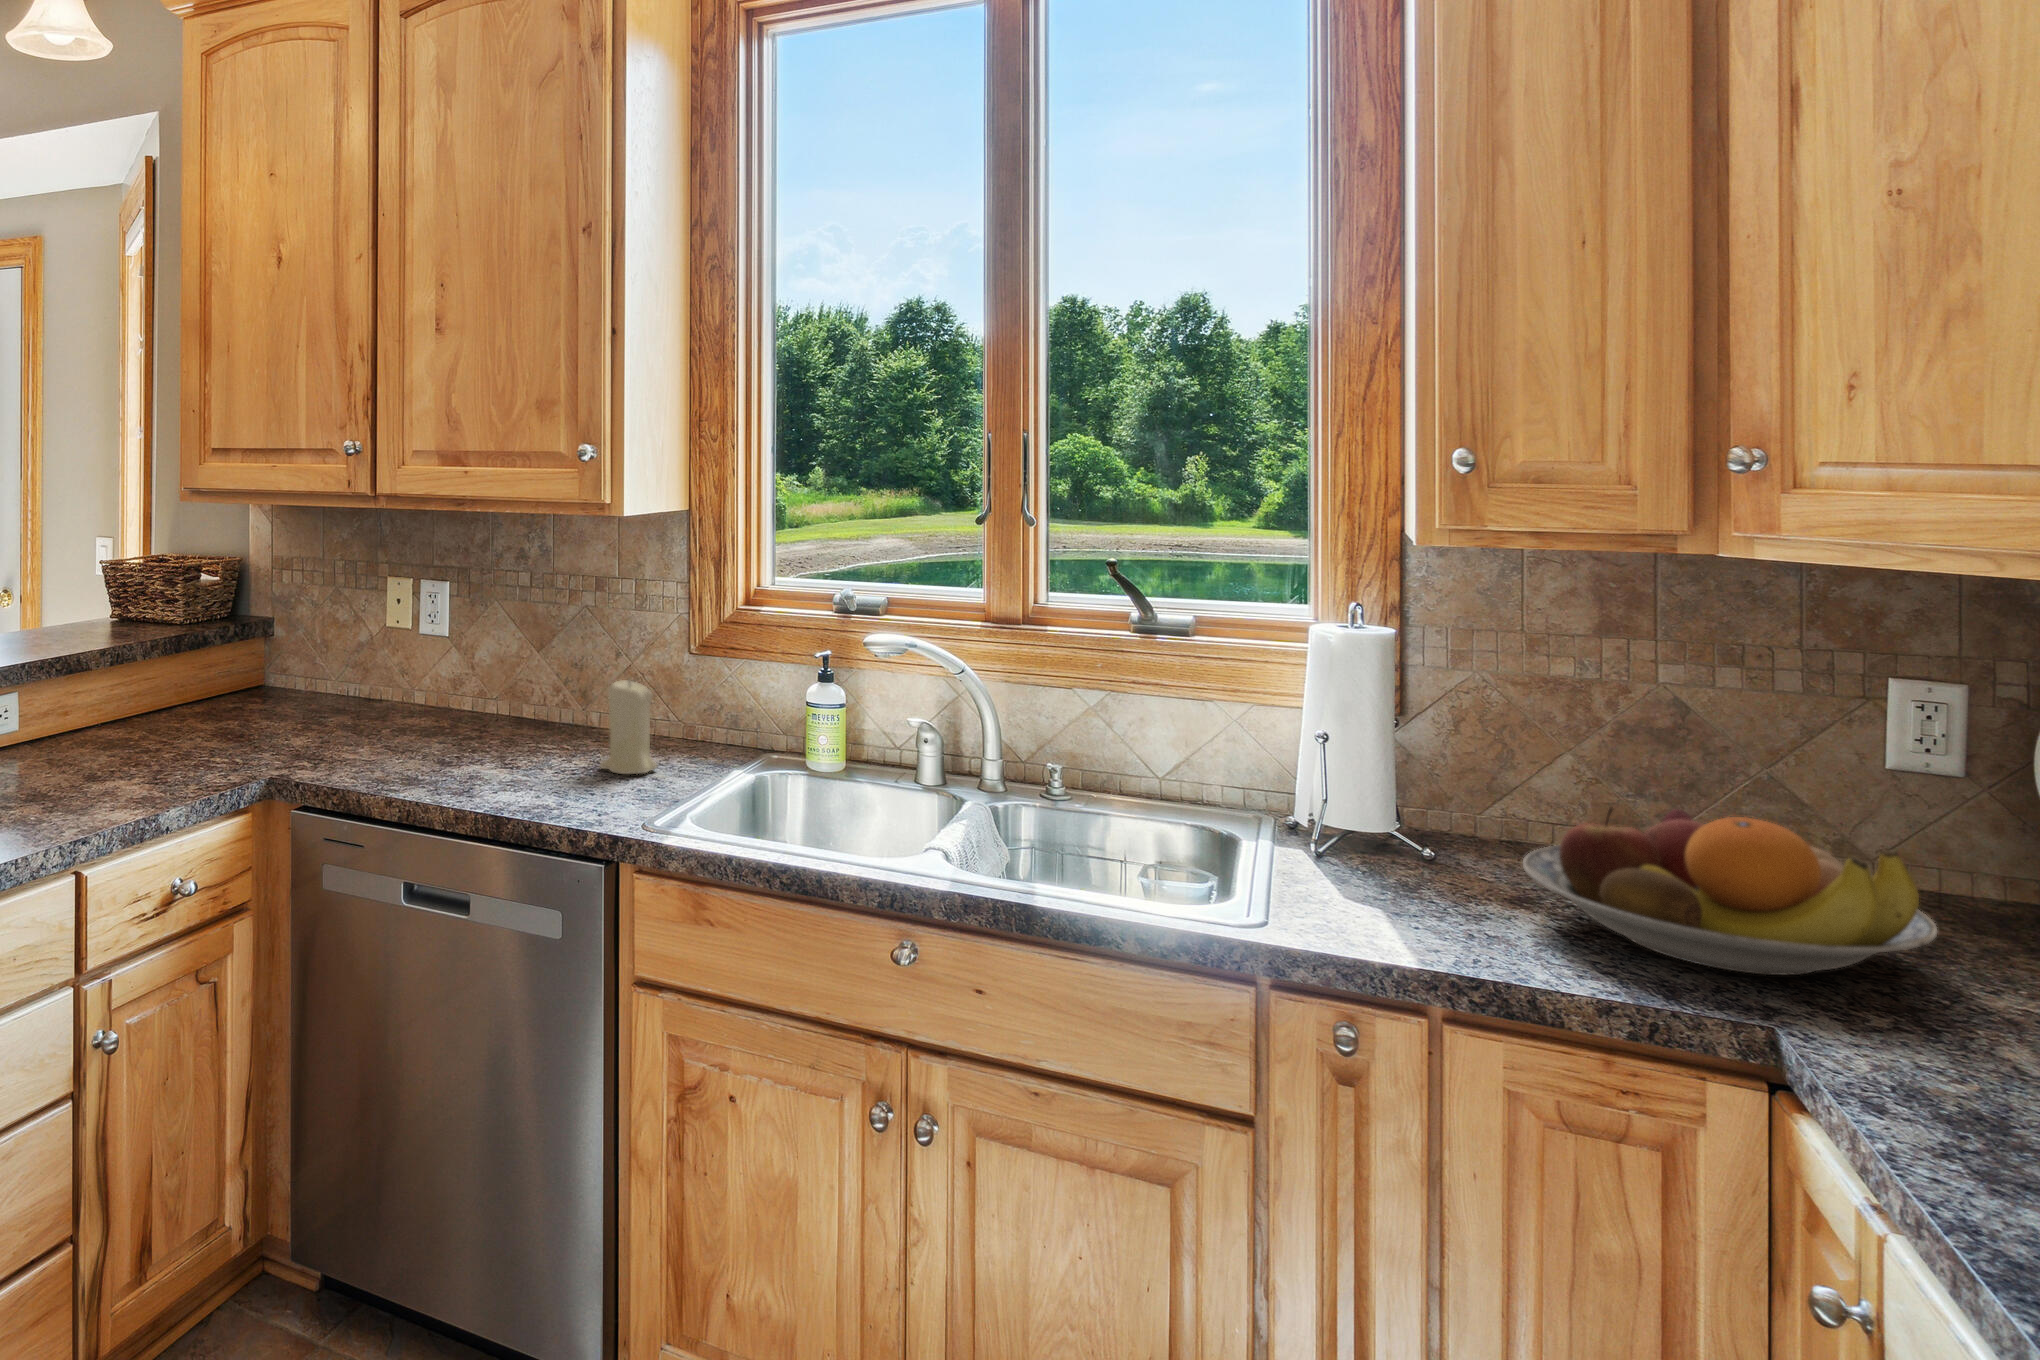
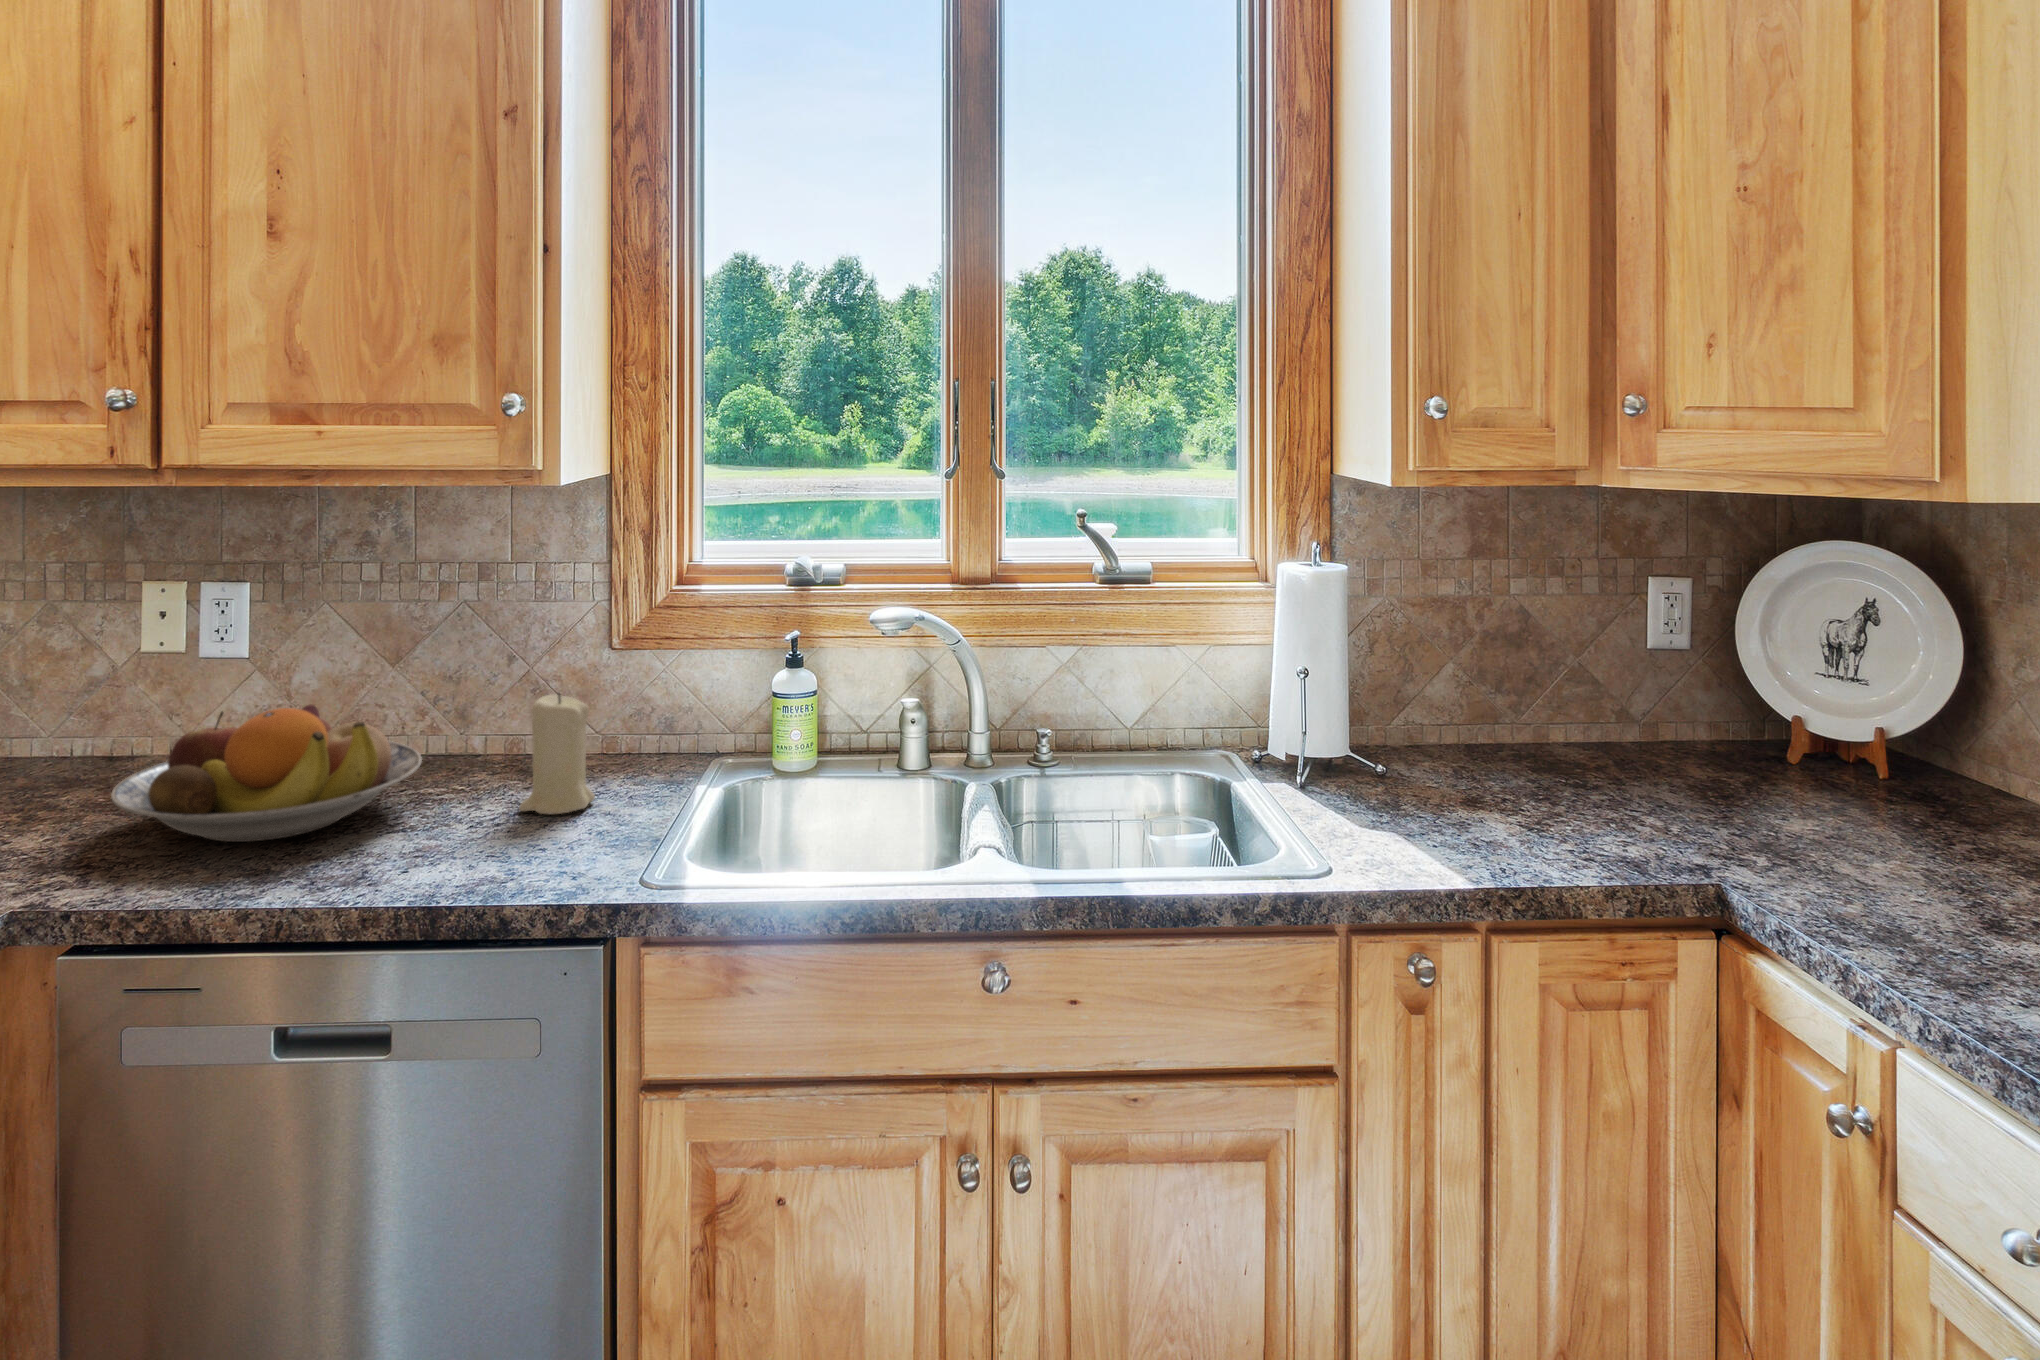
fruit bowl: present [1522,807,1937,975] -> present [111,704,422,842]

